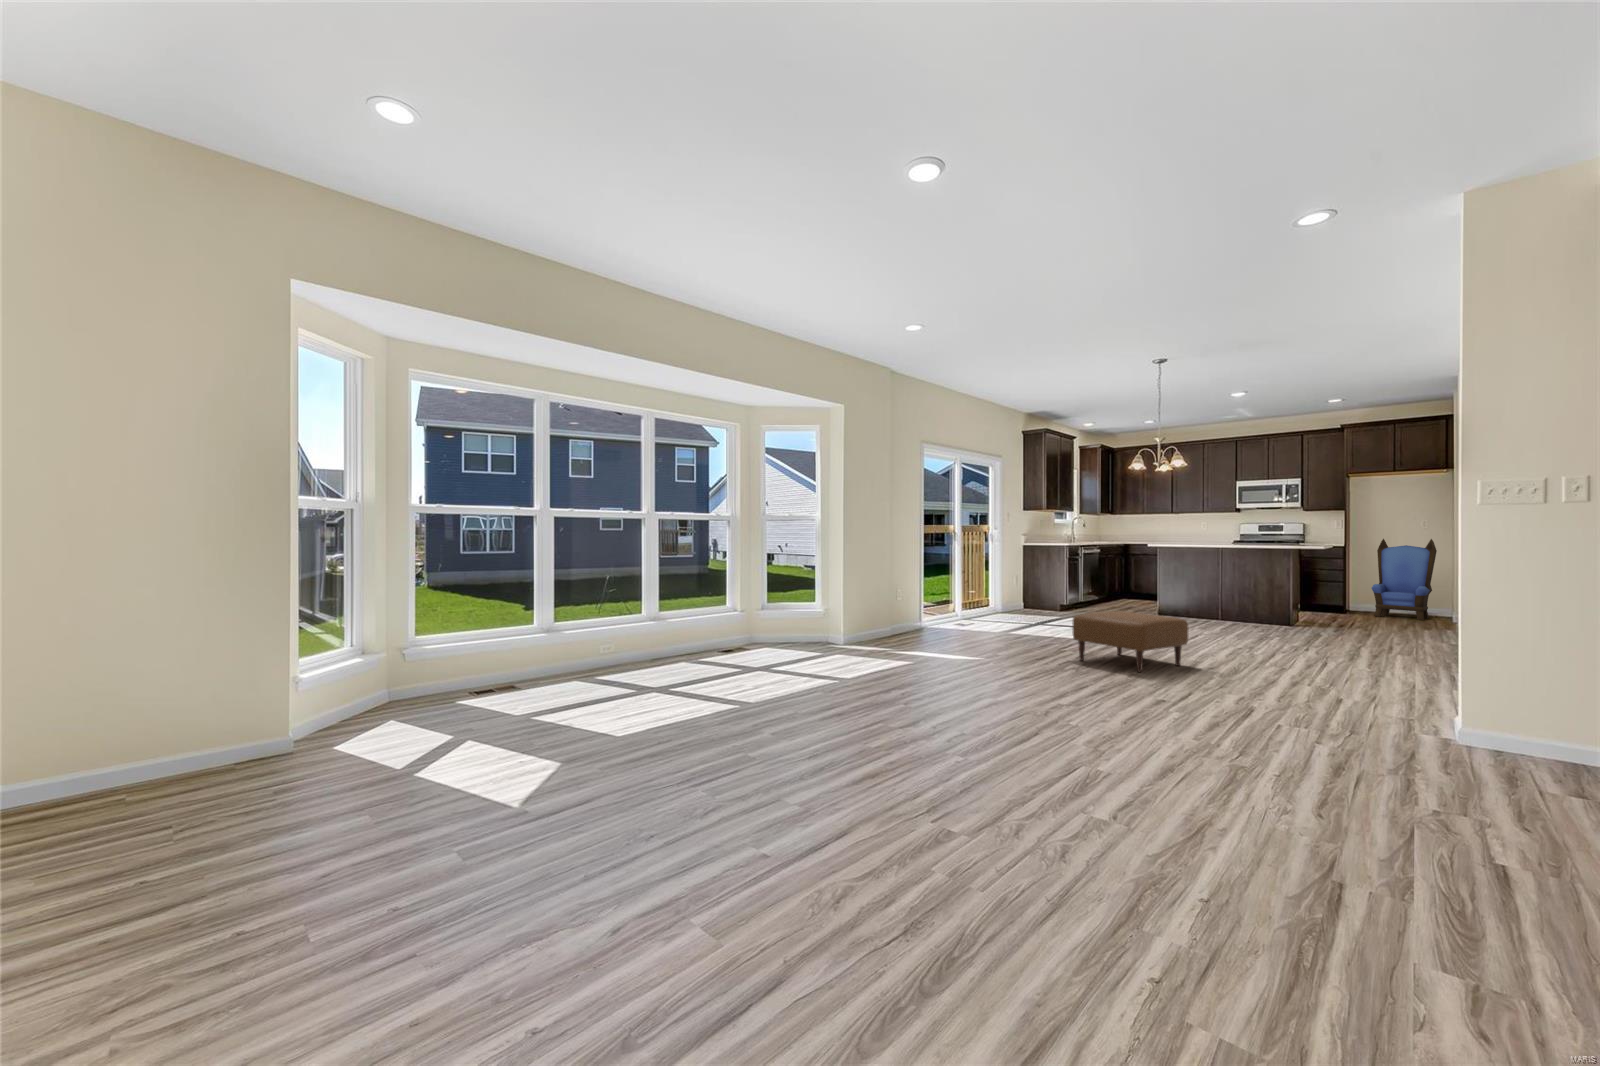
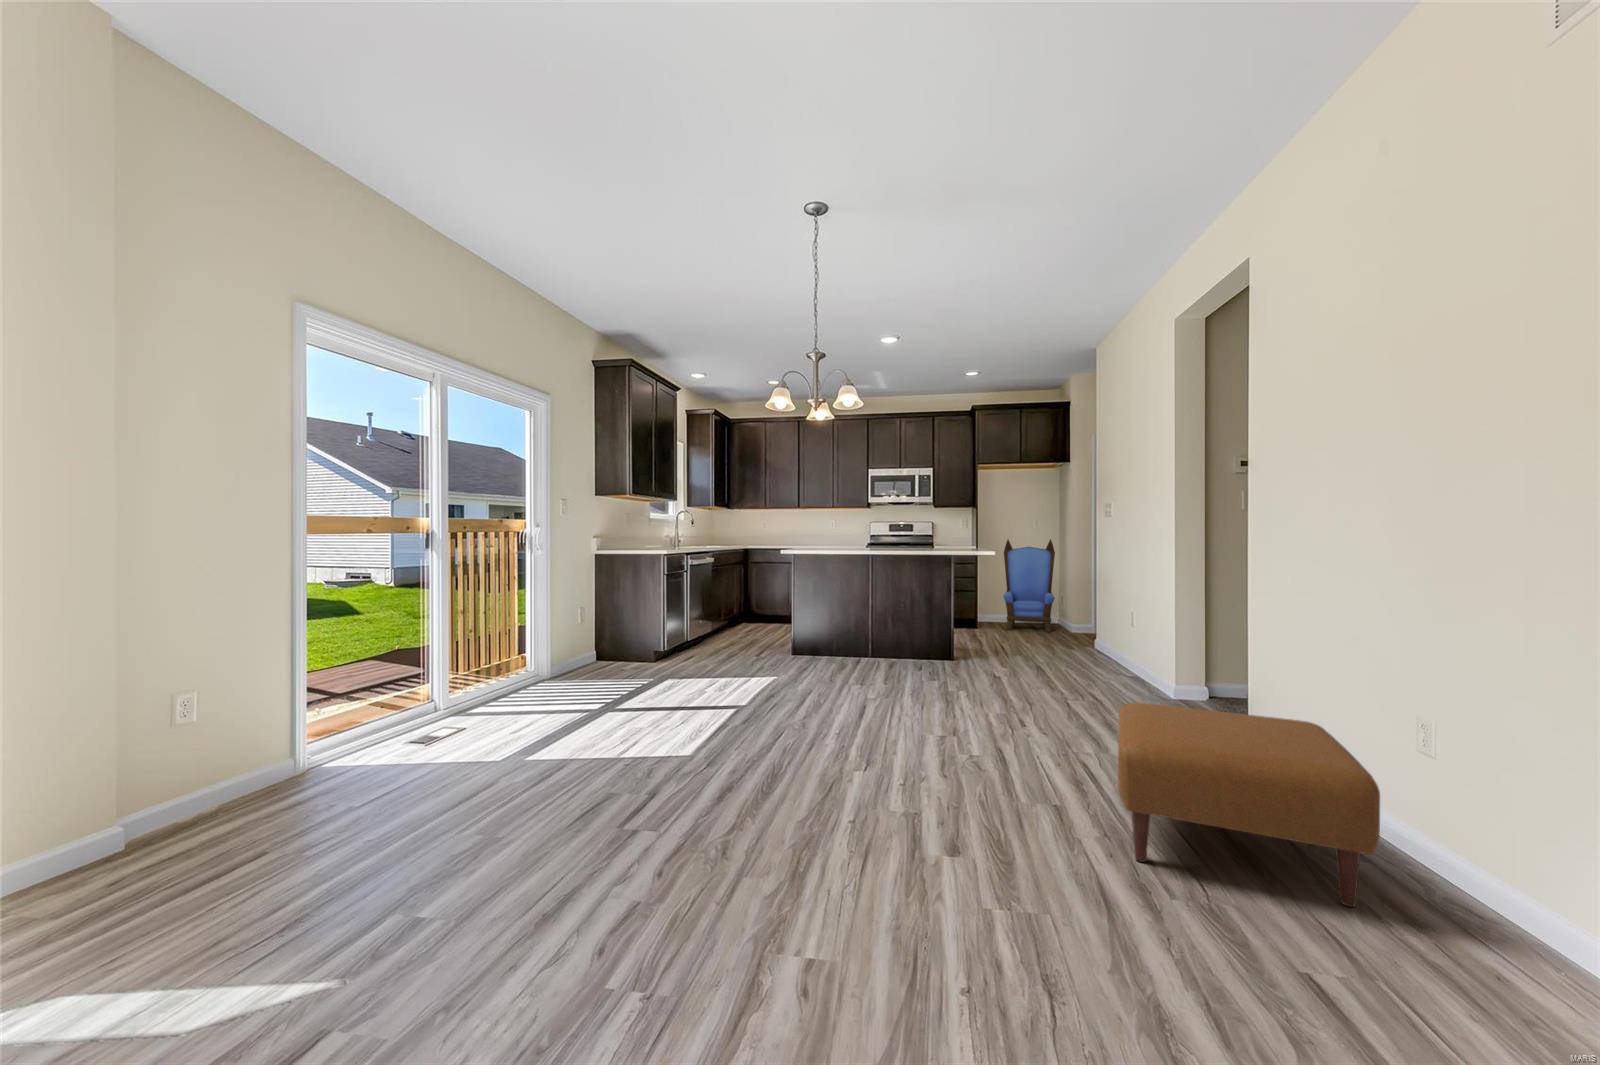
ottoman: present [1072,611,1188,672] -> present [1118,703,1380,907]

